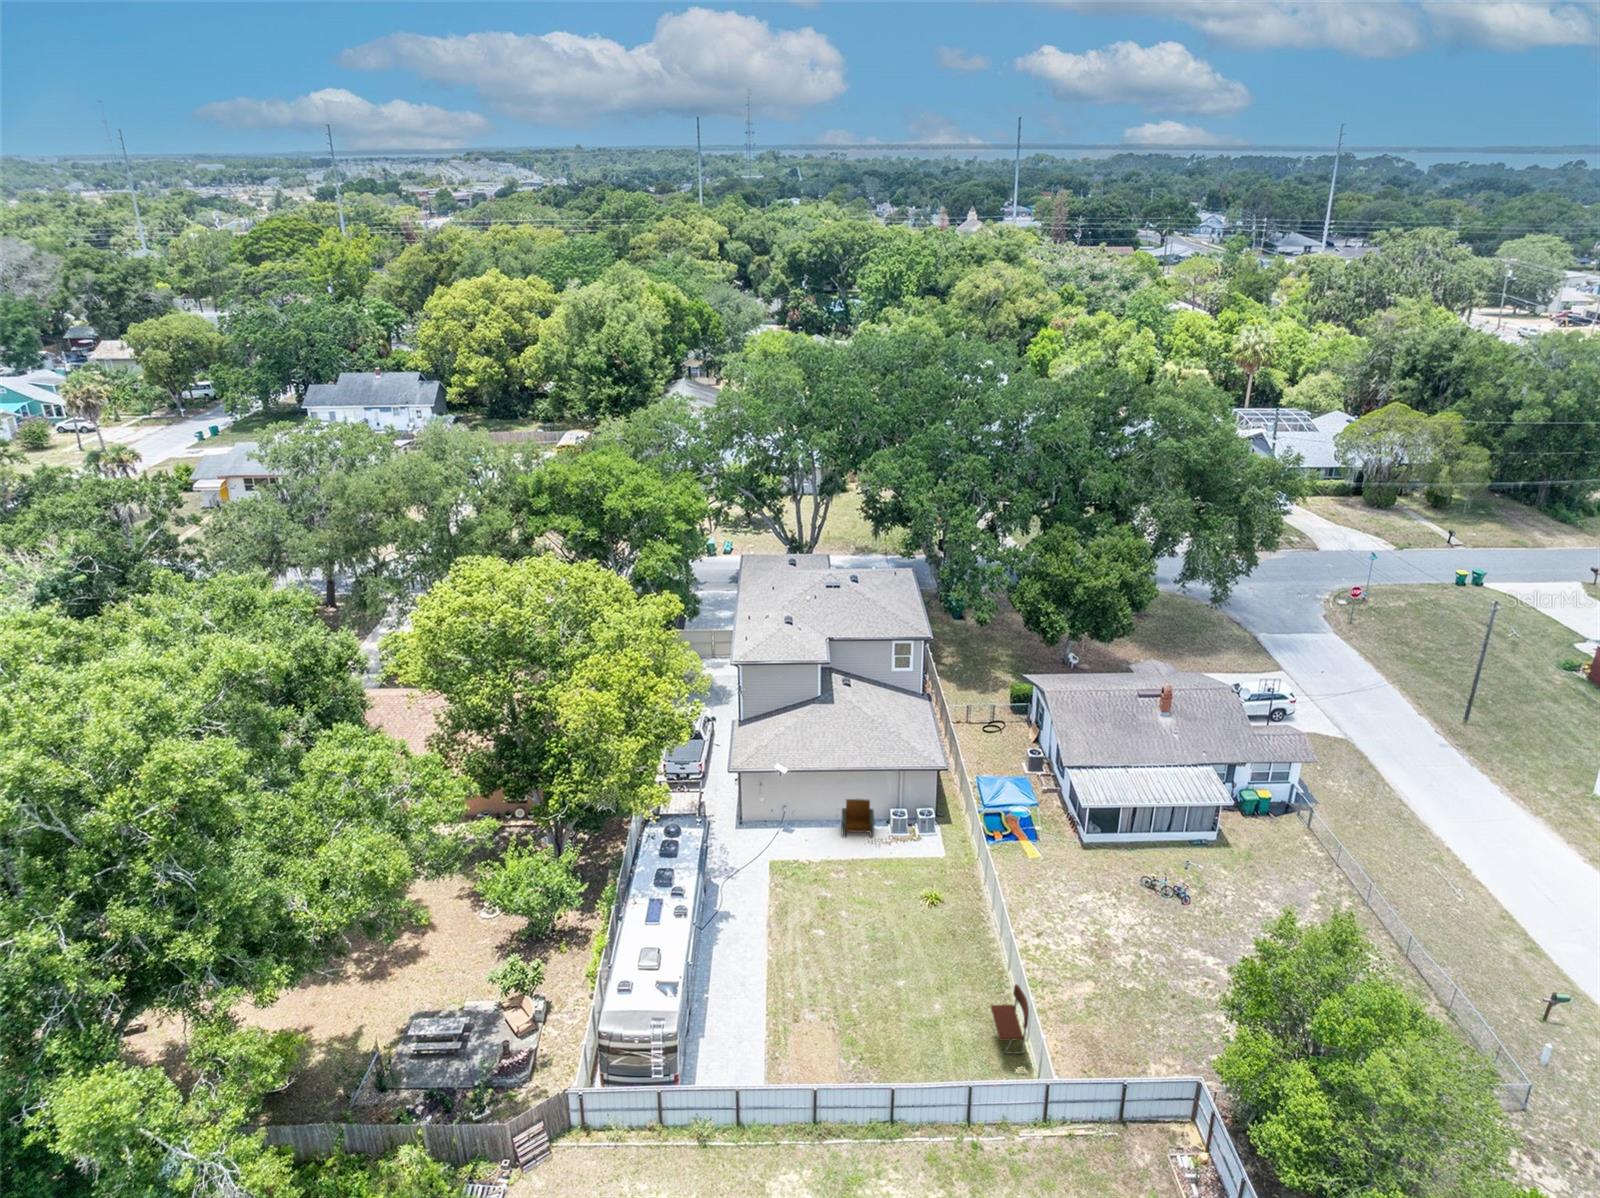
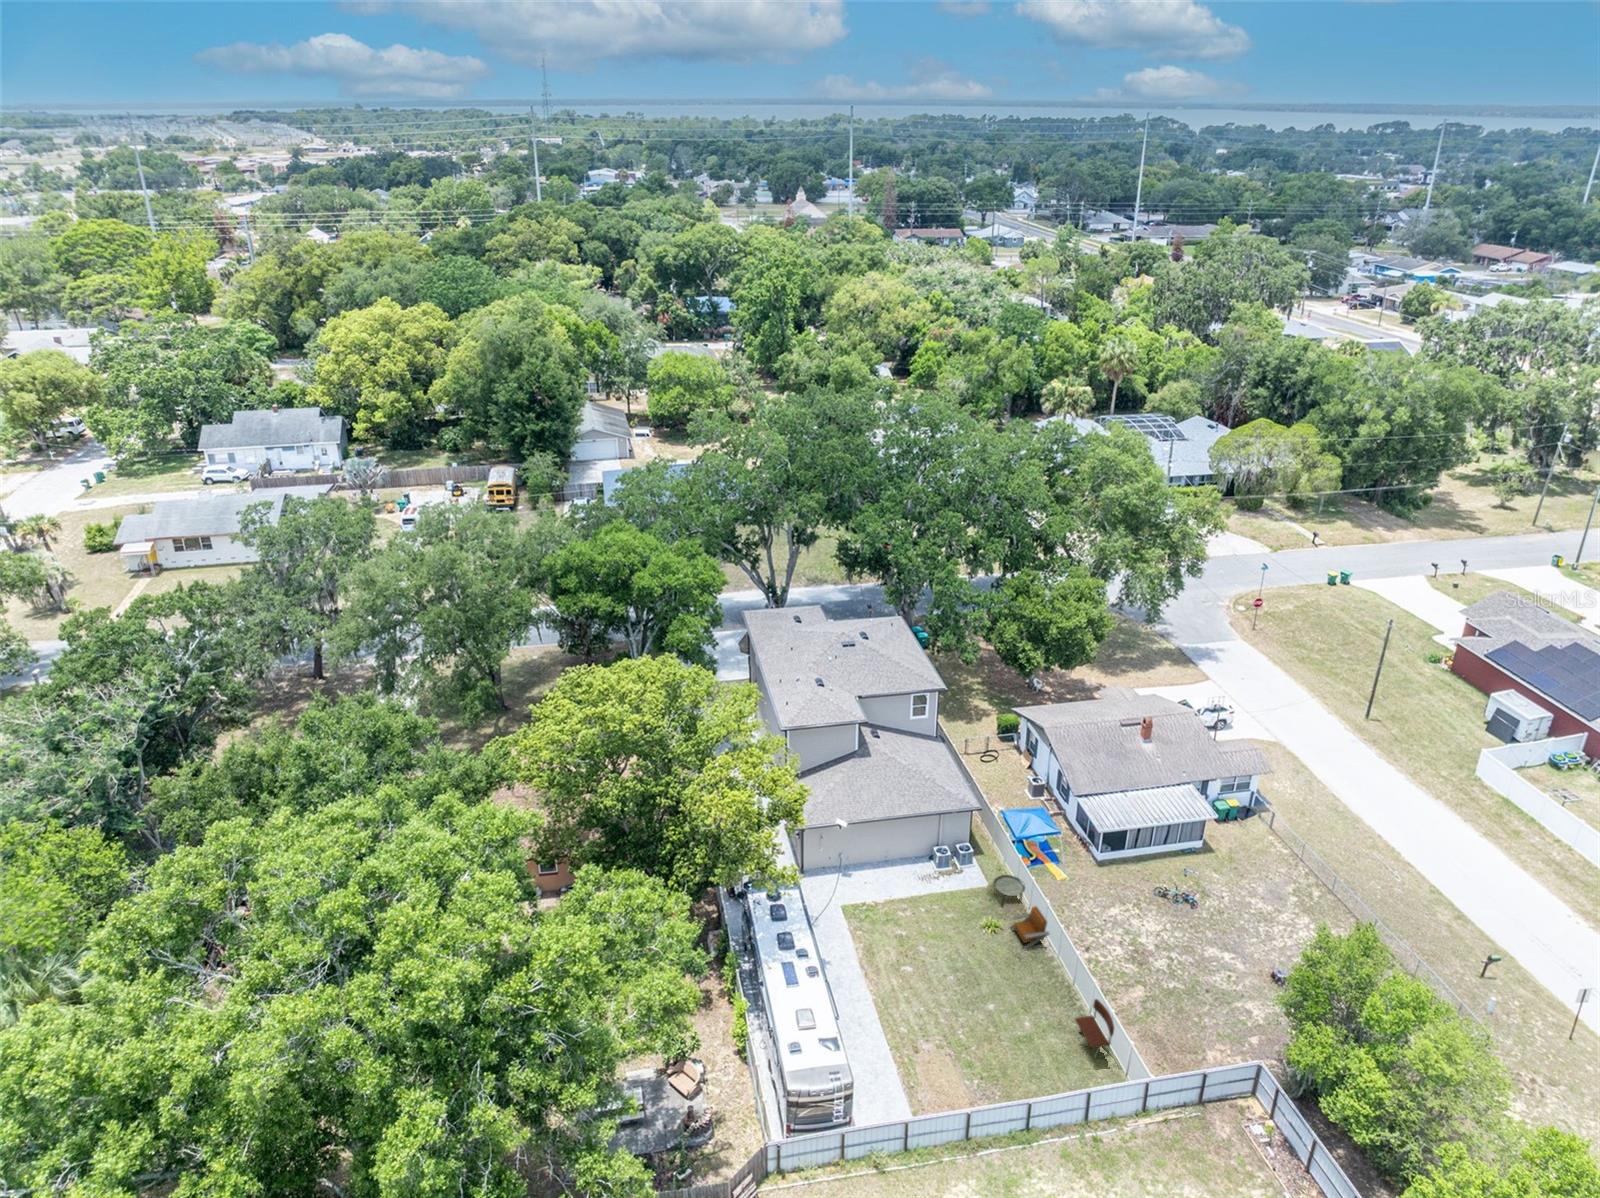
lounge chair: present [841,799,875,838] -> present [1011,907,1049,950]
round table: none [943,846,980,882] -> present [994,875,1025,907]

